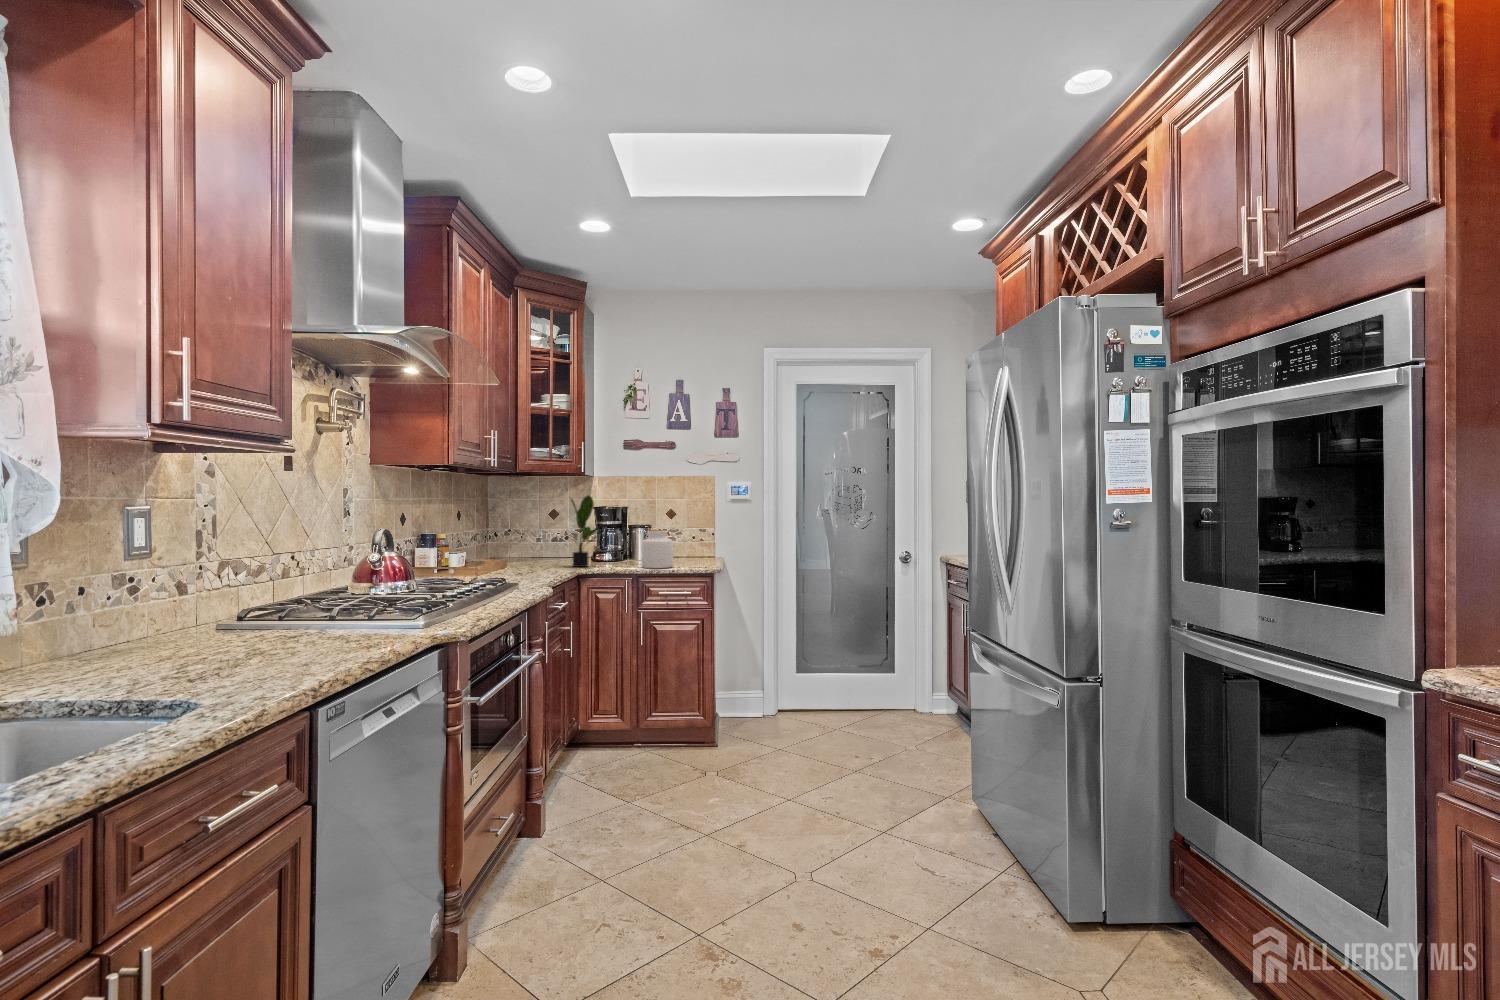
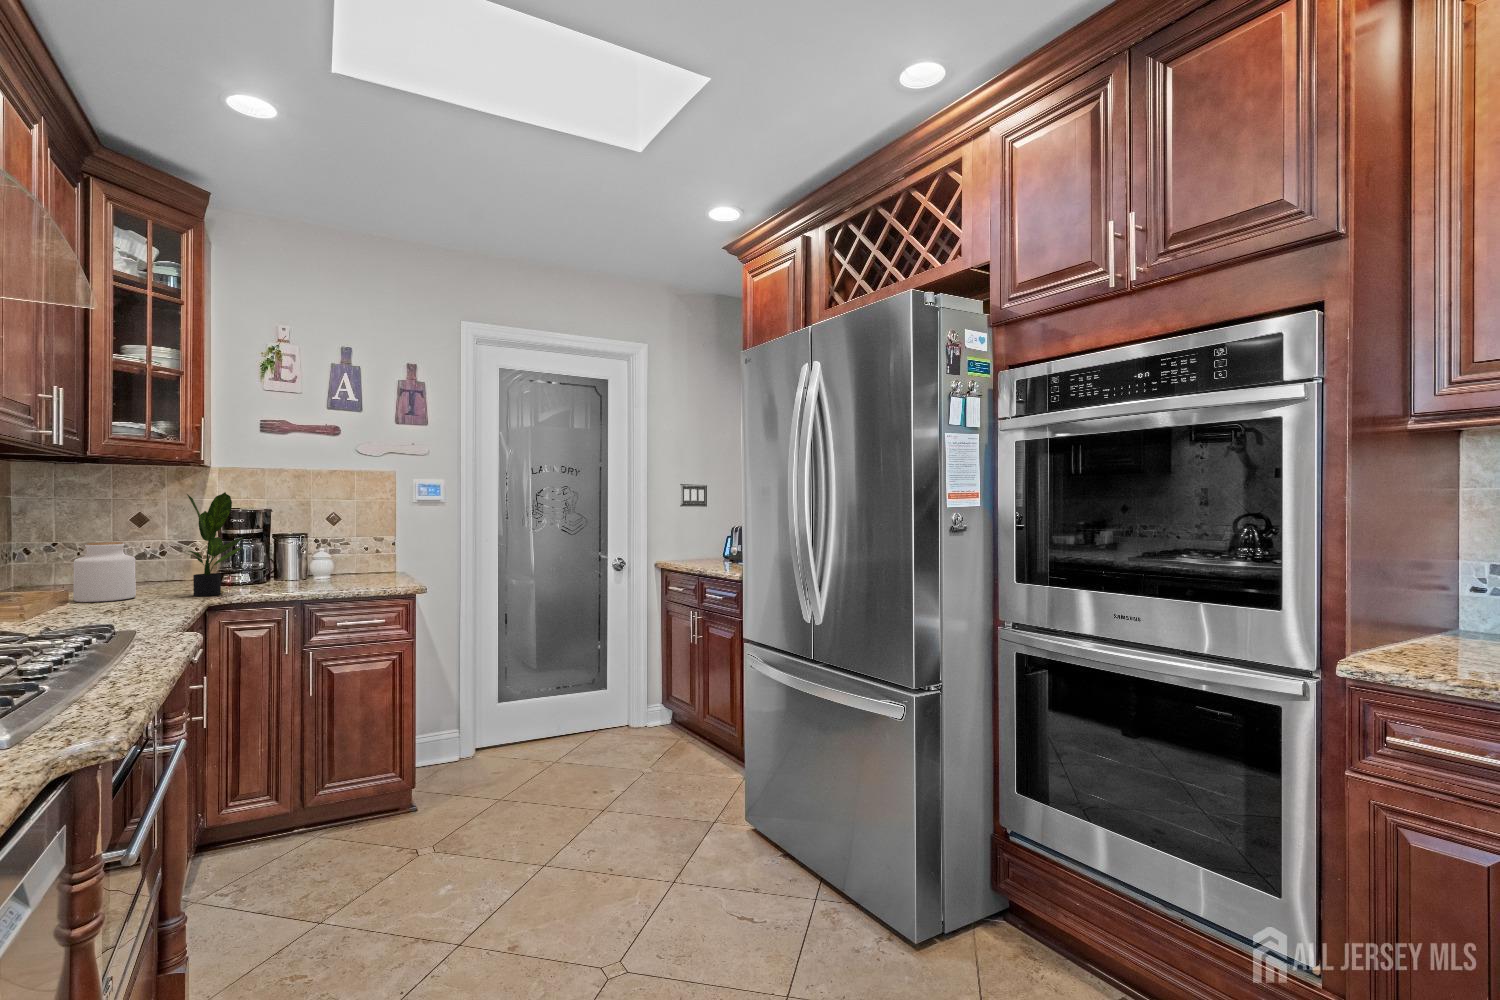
jar: present [642,530,673,568] -> present [74,542,136,602]

